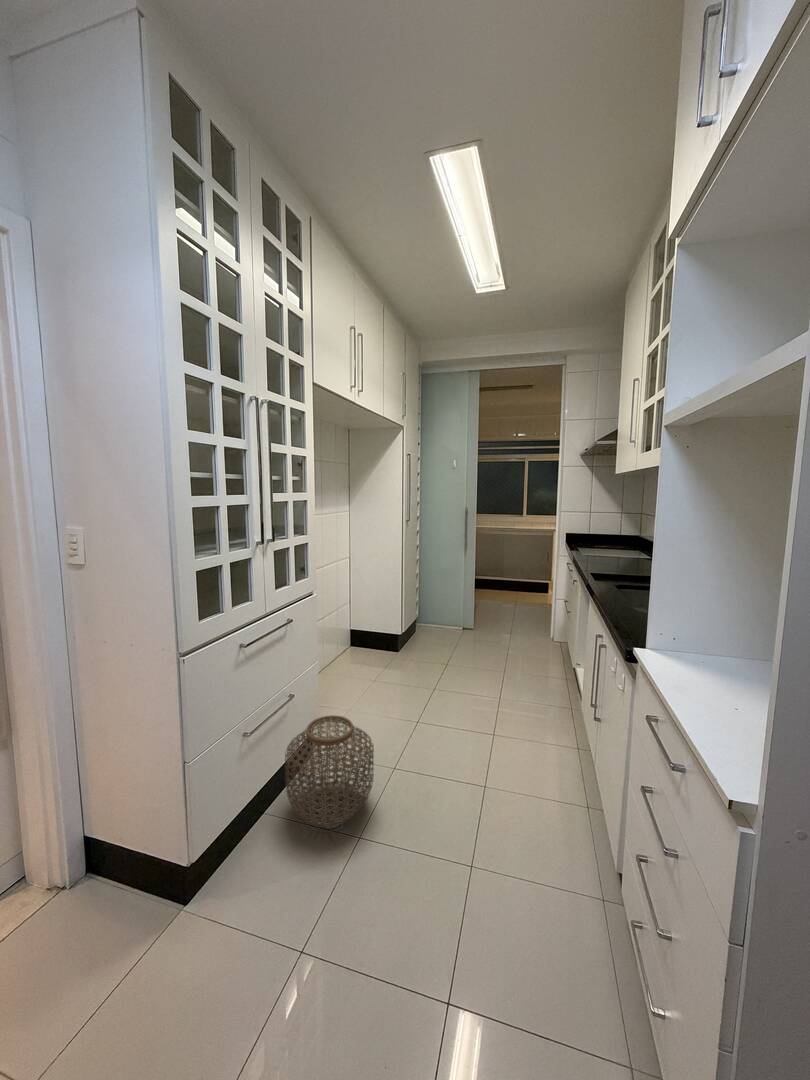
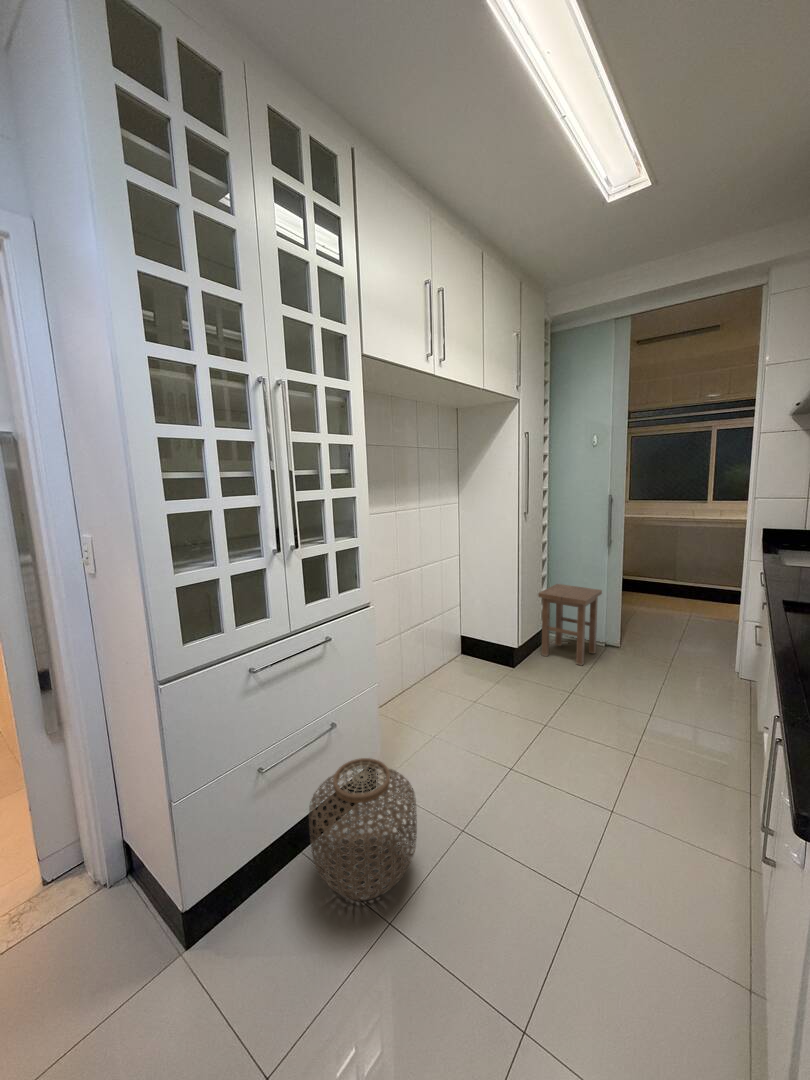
stool: none [416,581,462,645] -> present [538,584,602,665]

